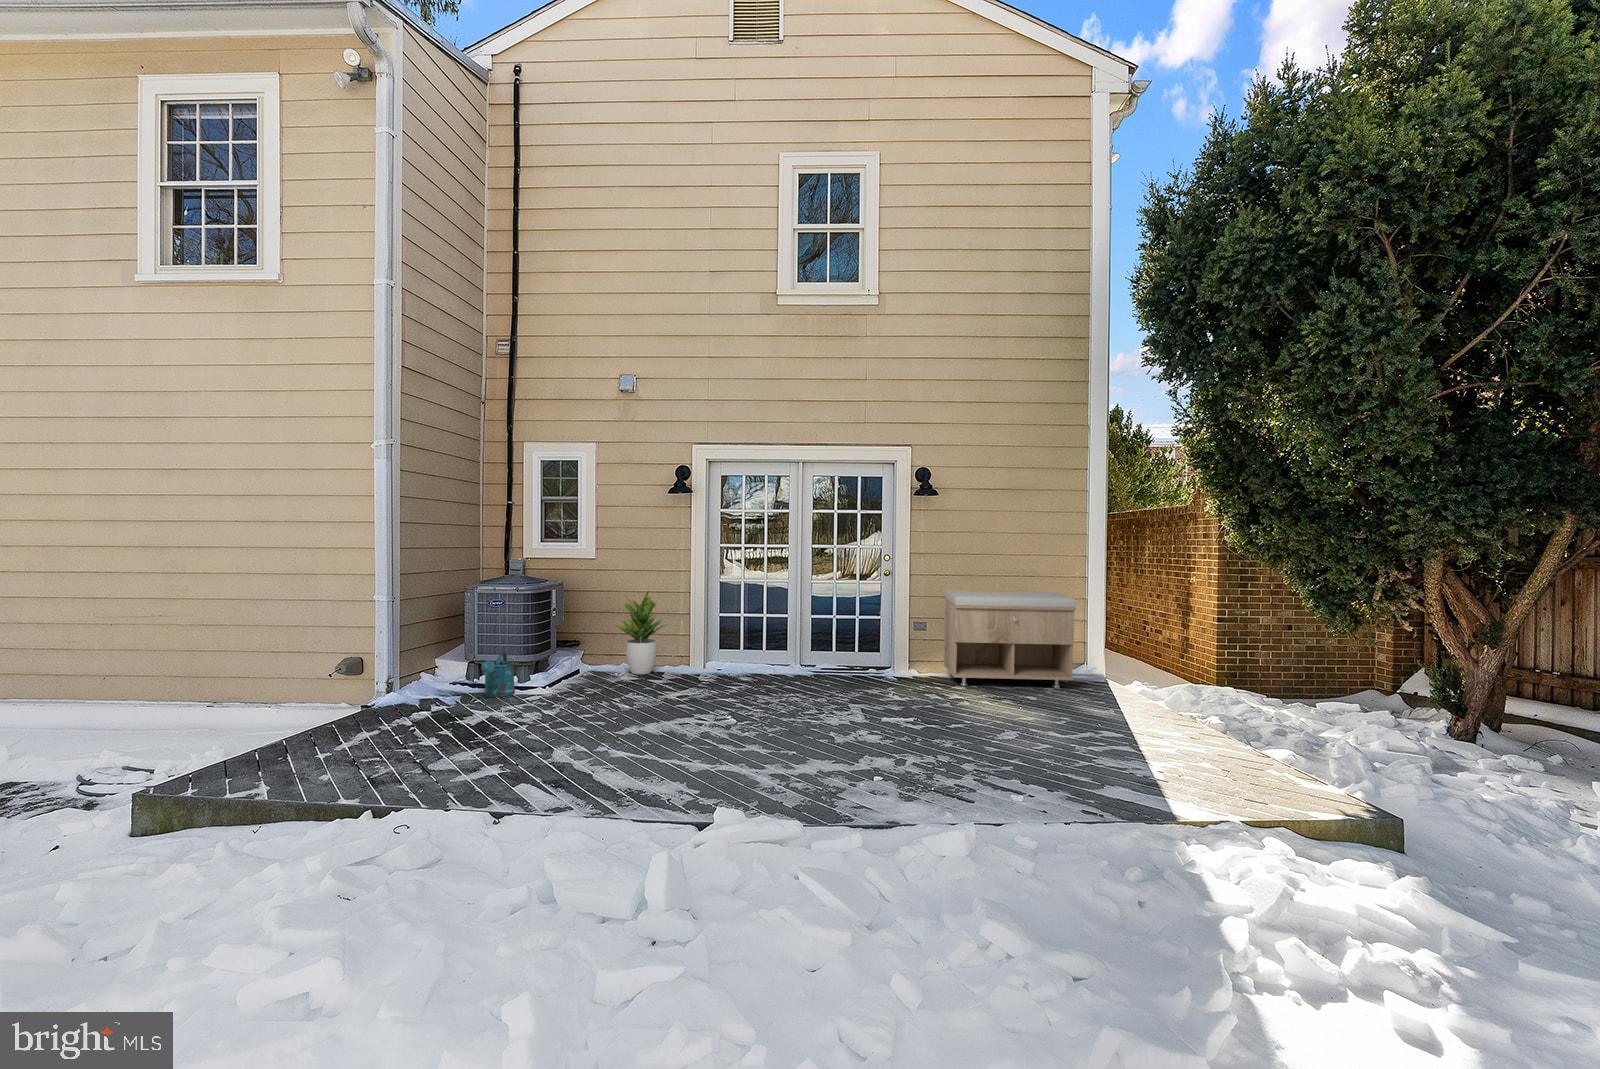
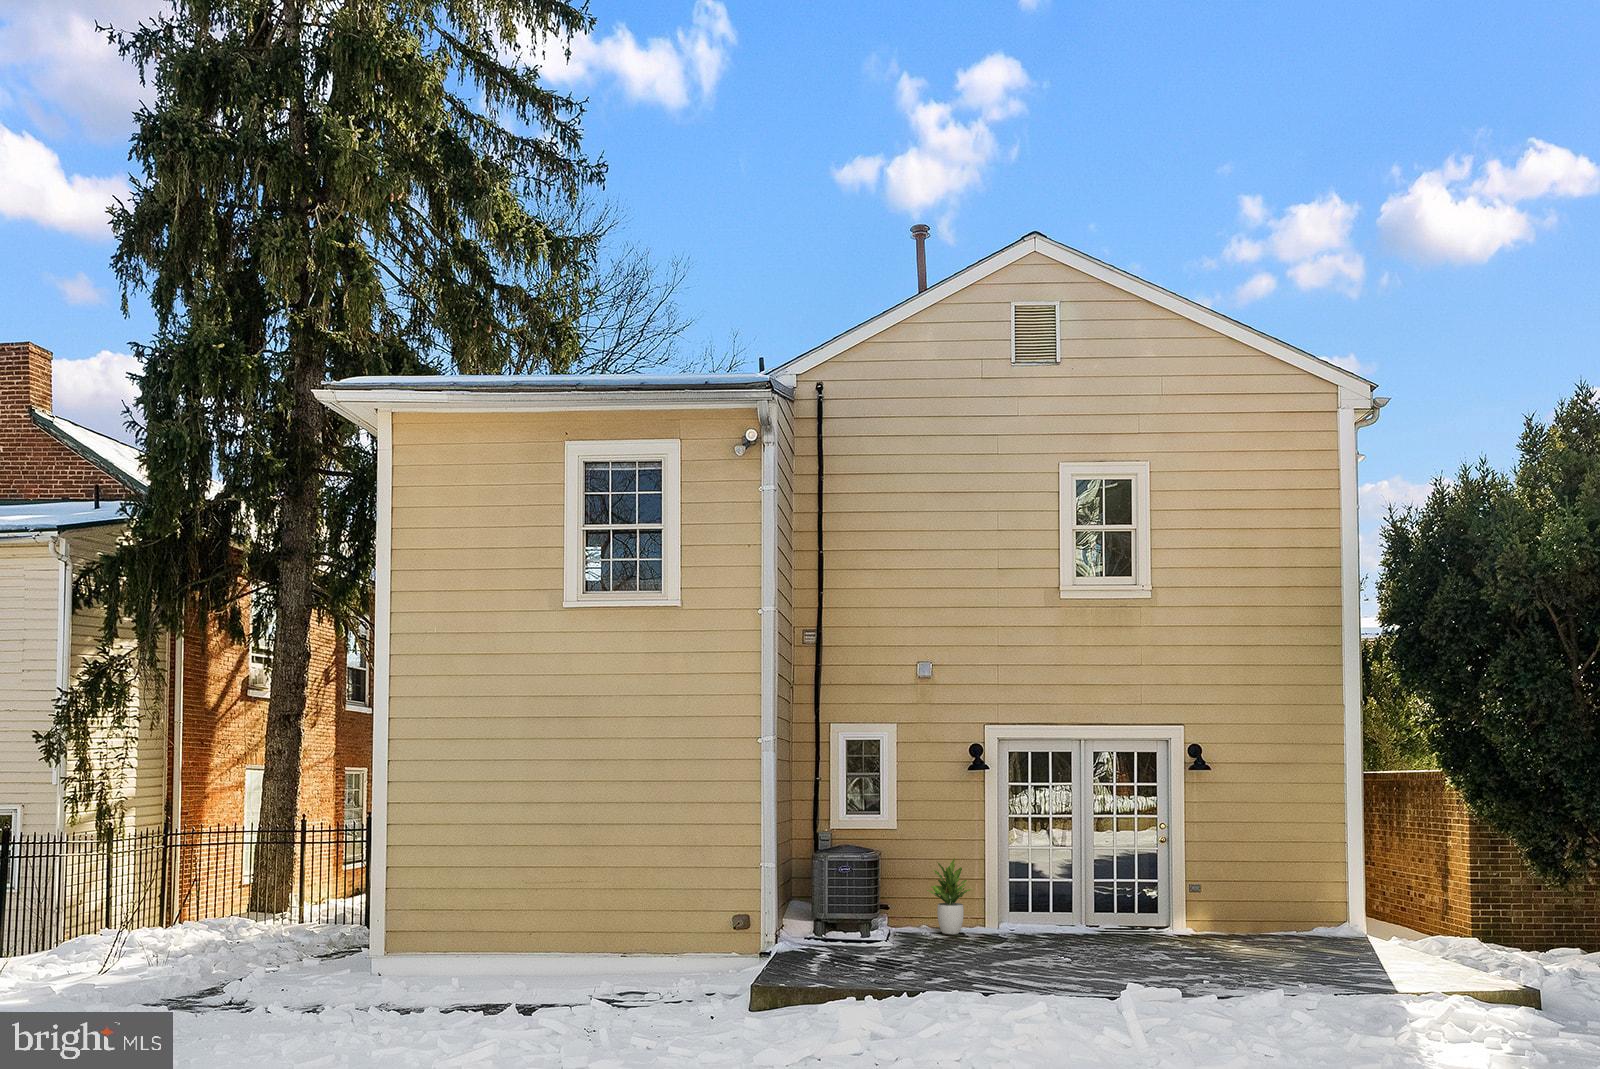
storage bench: present [944,591,1076,688] -> none [1217,856,1334,940]
watering can: present [481,653,515,697] -> none [854,911,877,947]

